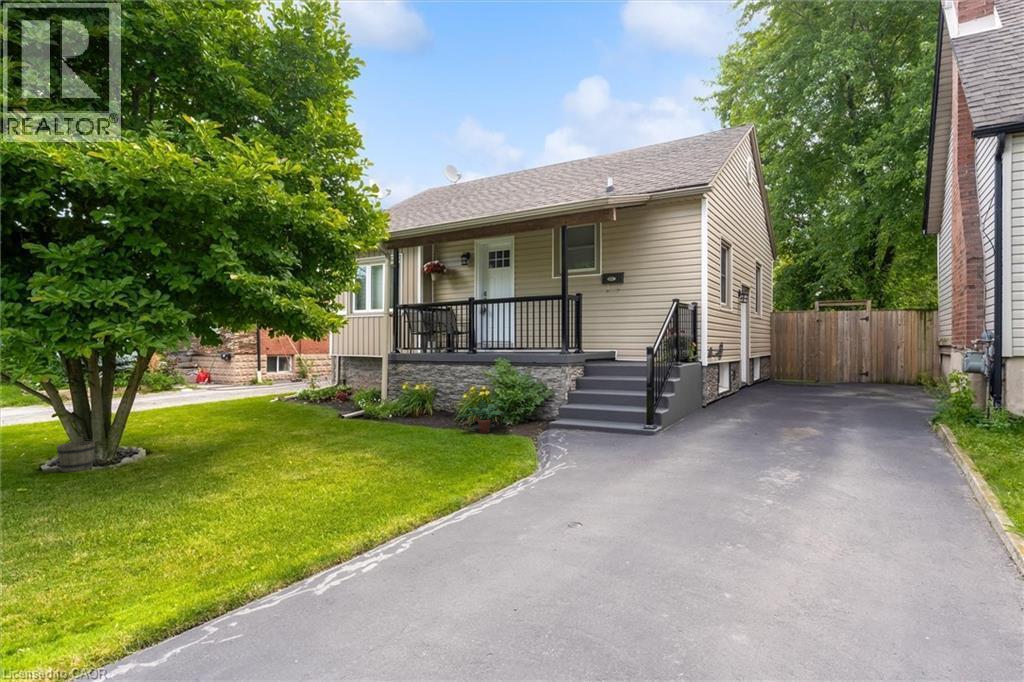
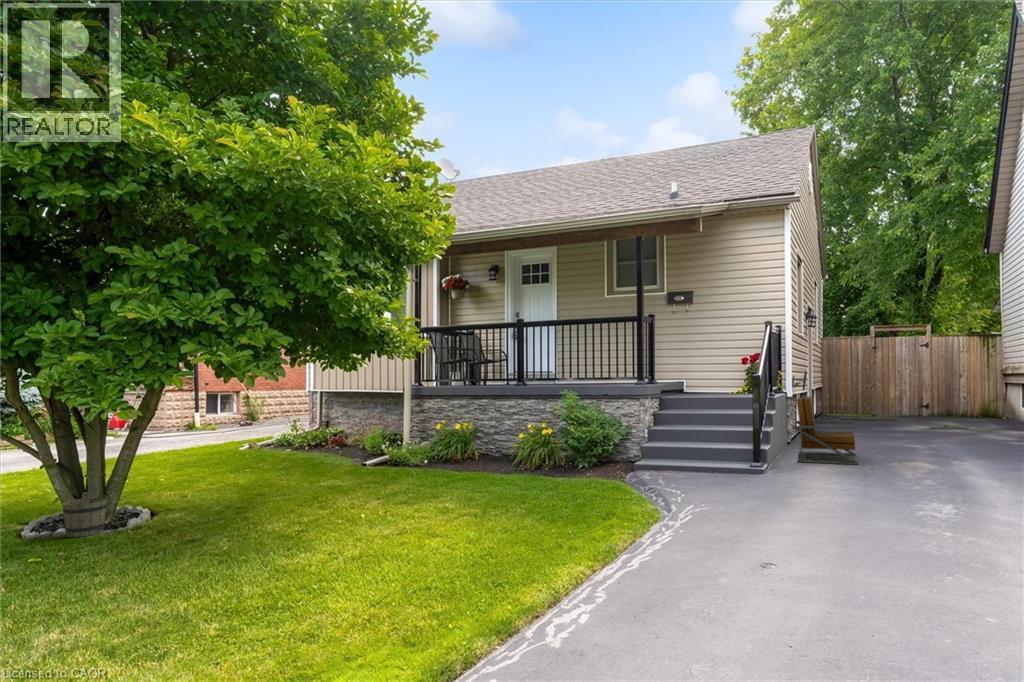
lounge chair: none [694,366,757,427] -> present [792,397,858,465]
potted plant: present [457,400,501,433] -> none [529,439,584,478]

